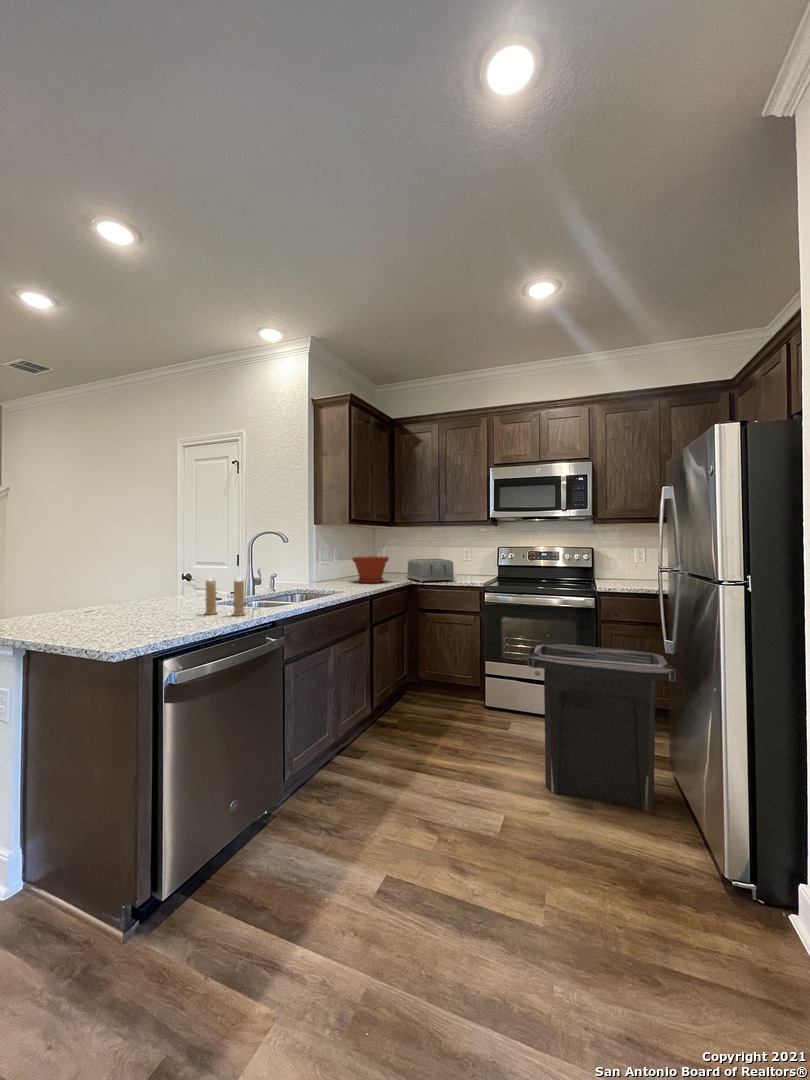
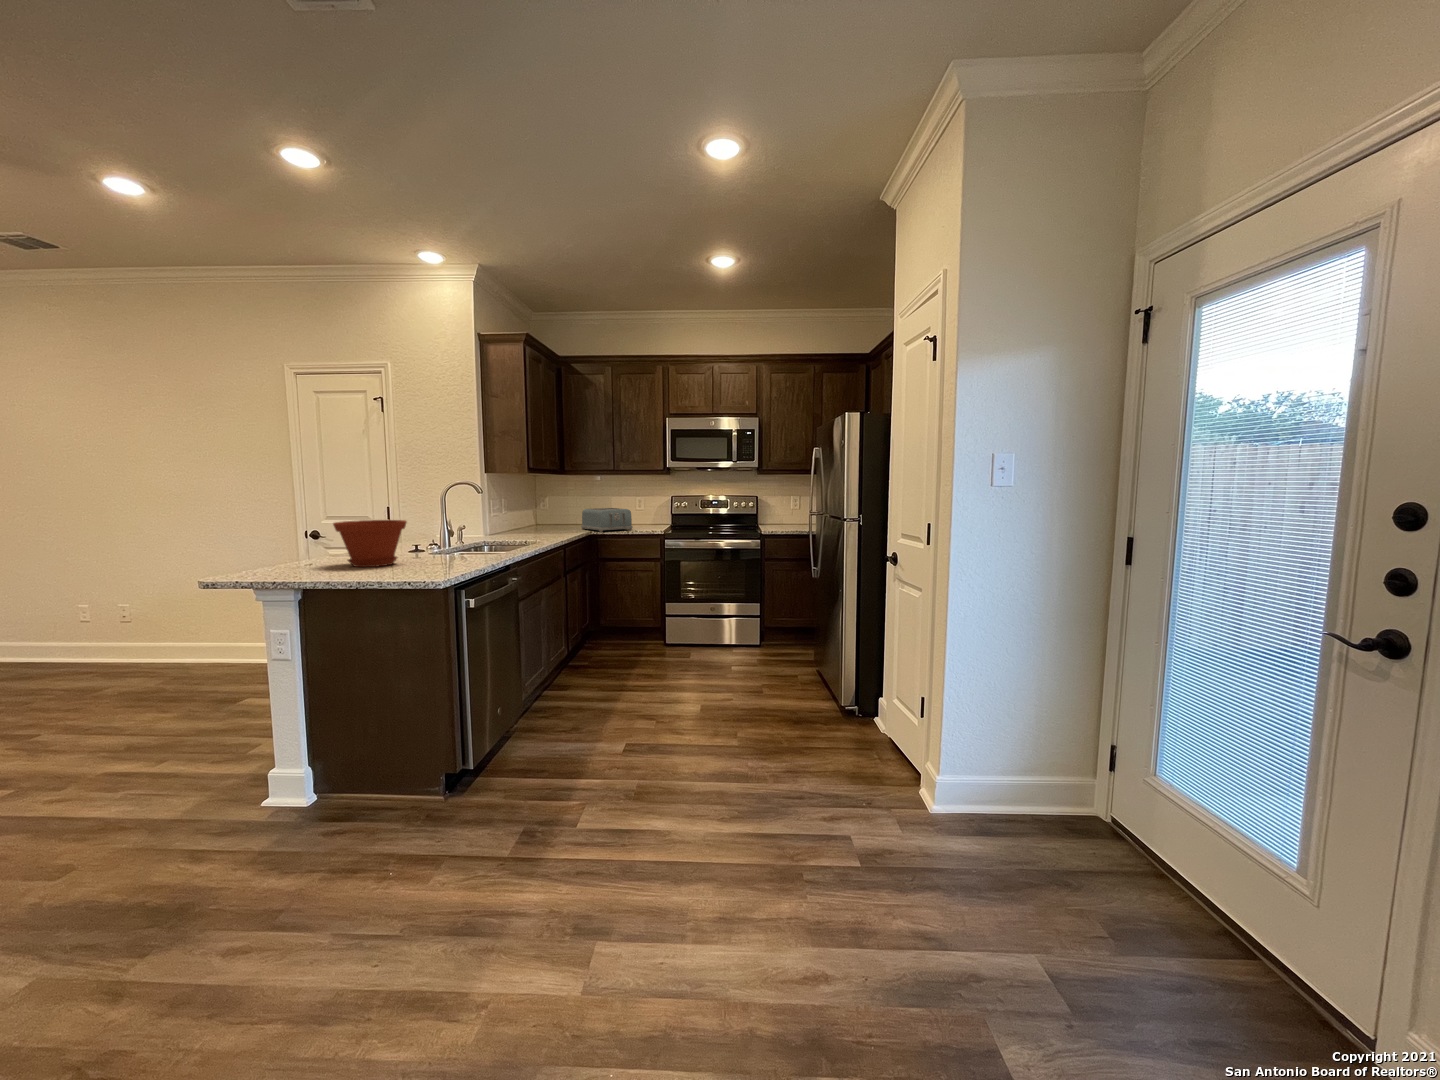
plant pot: present [352,556,389,583] -> present [333,520,407,567]
candle: present [205,576,245,616] -> none [443,523,486,561]
trash can: present [528,644,676,811] -> none [715,577,819,690]

